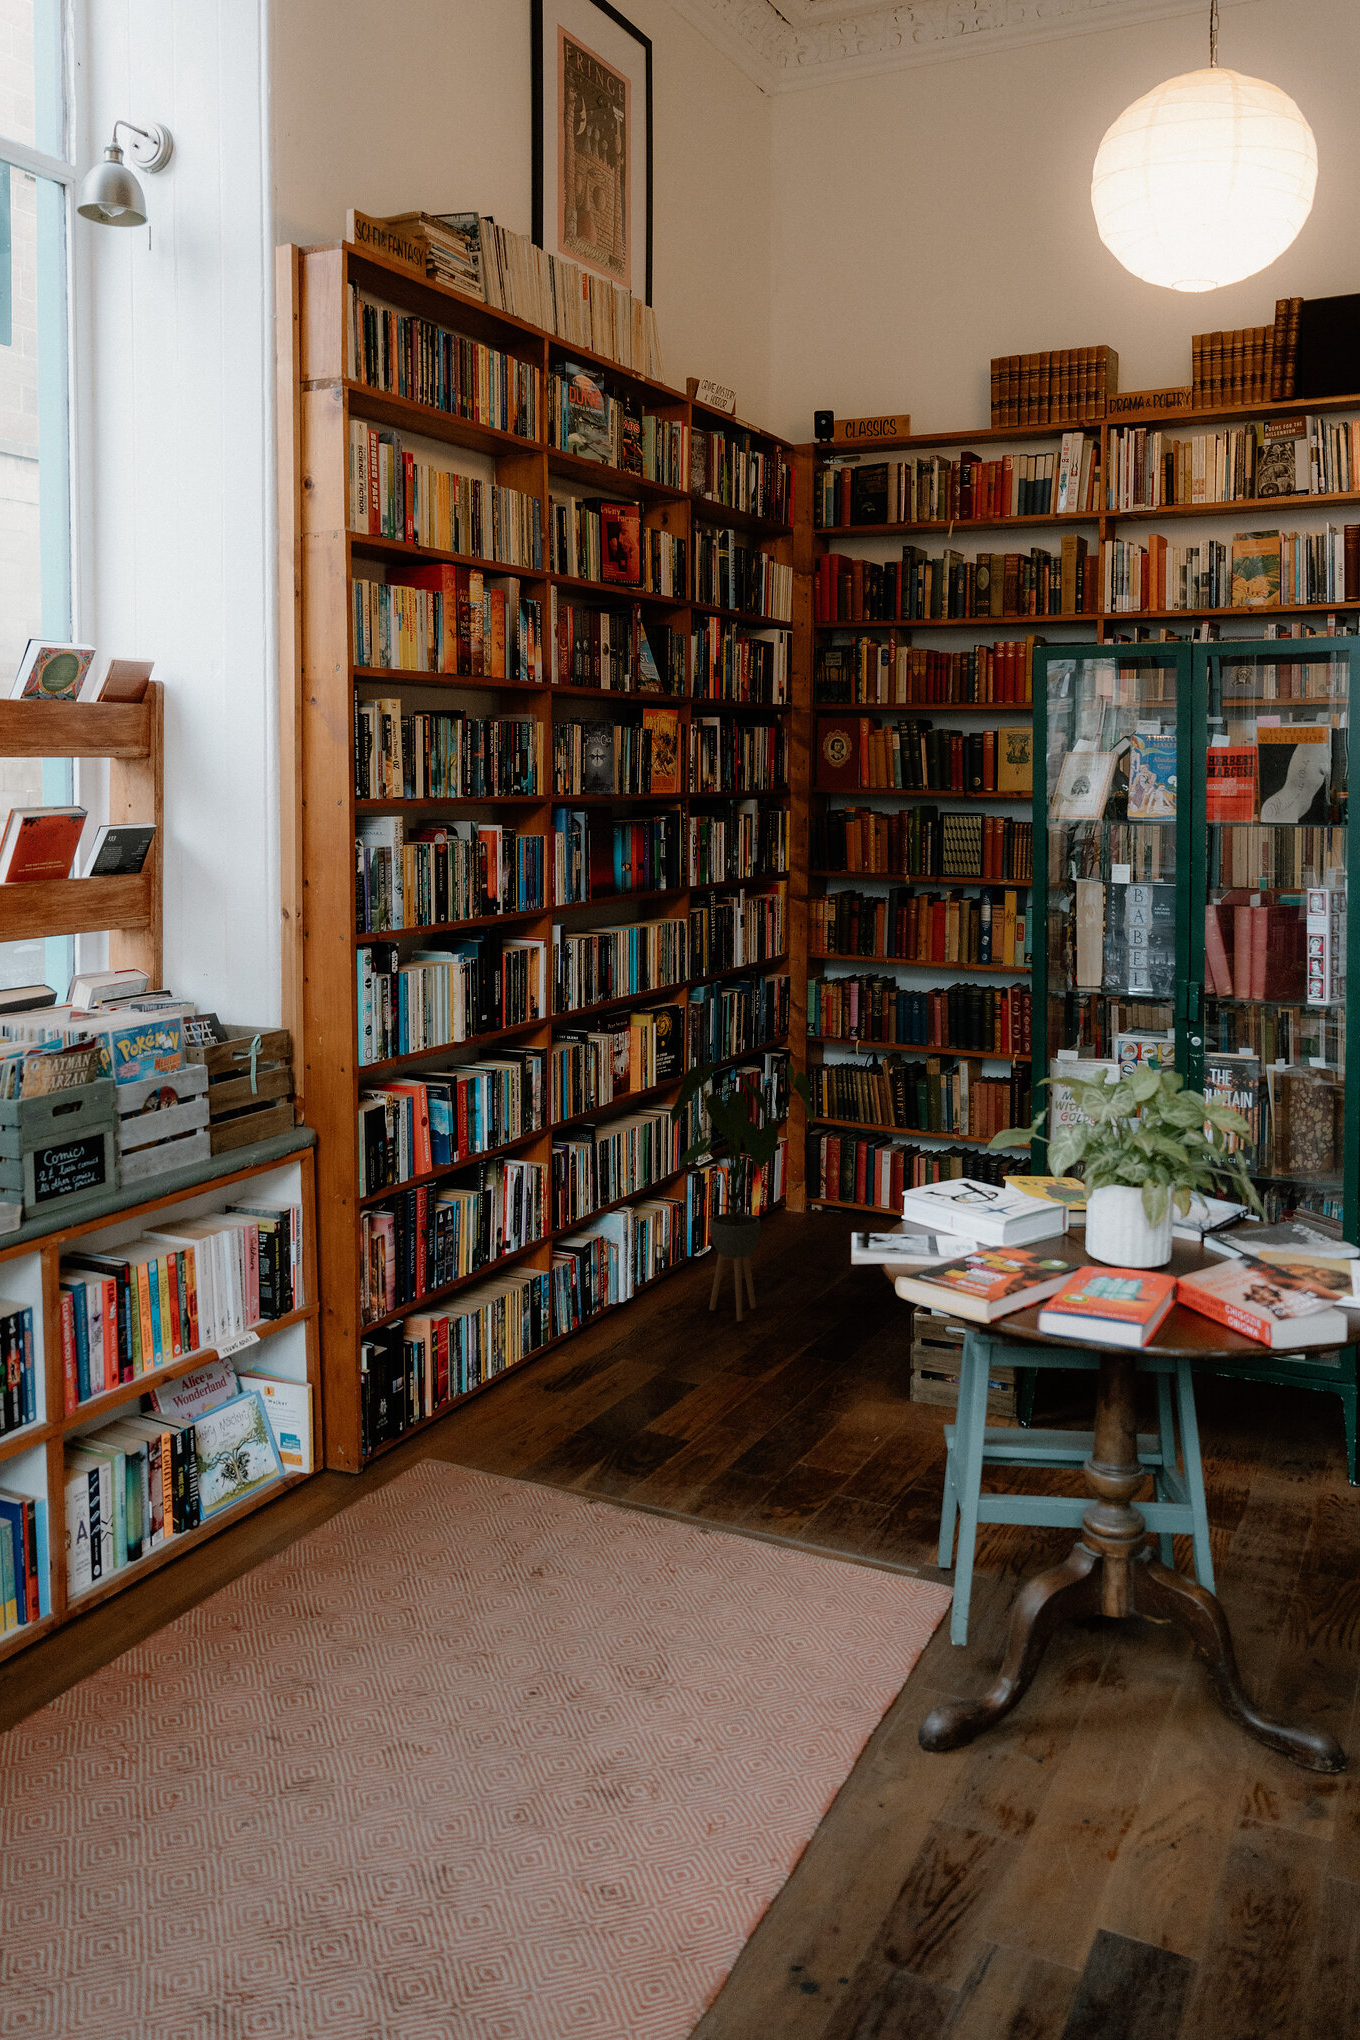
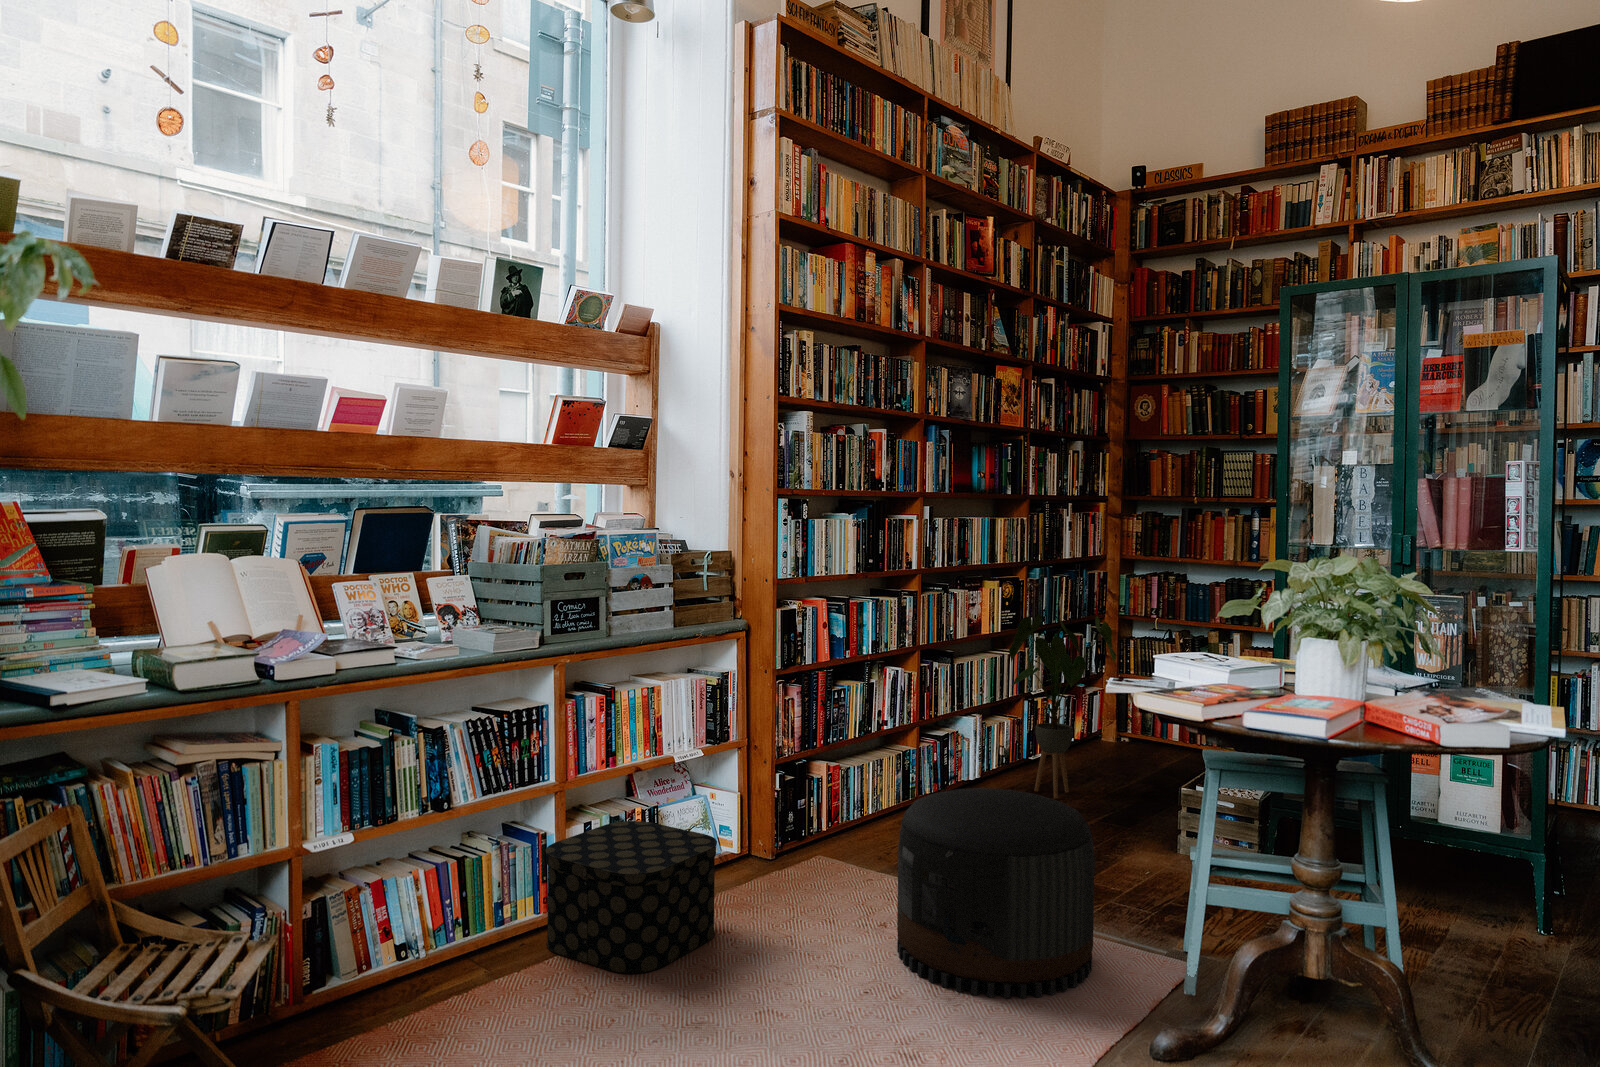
pouf: none [559,1370,822,1678] -> present [897,788,1095,998]
storage box: none [39,1460,298,1711] -> present [545,821,717,974]

